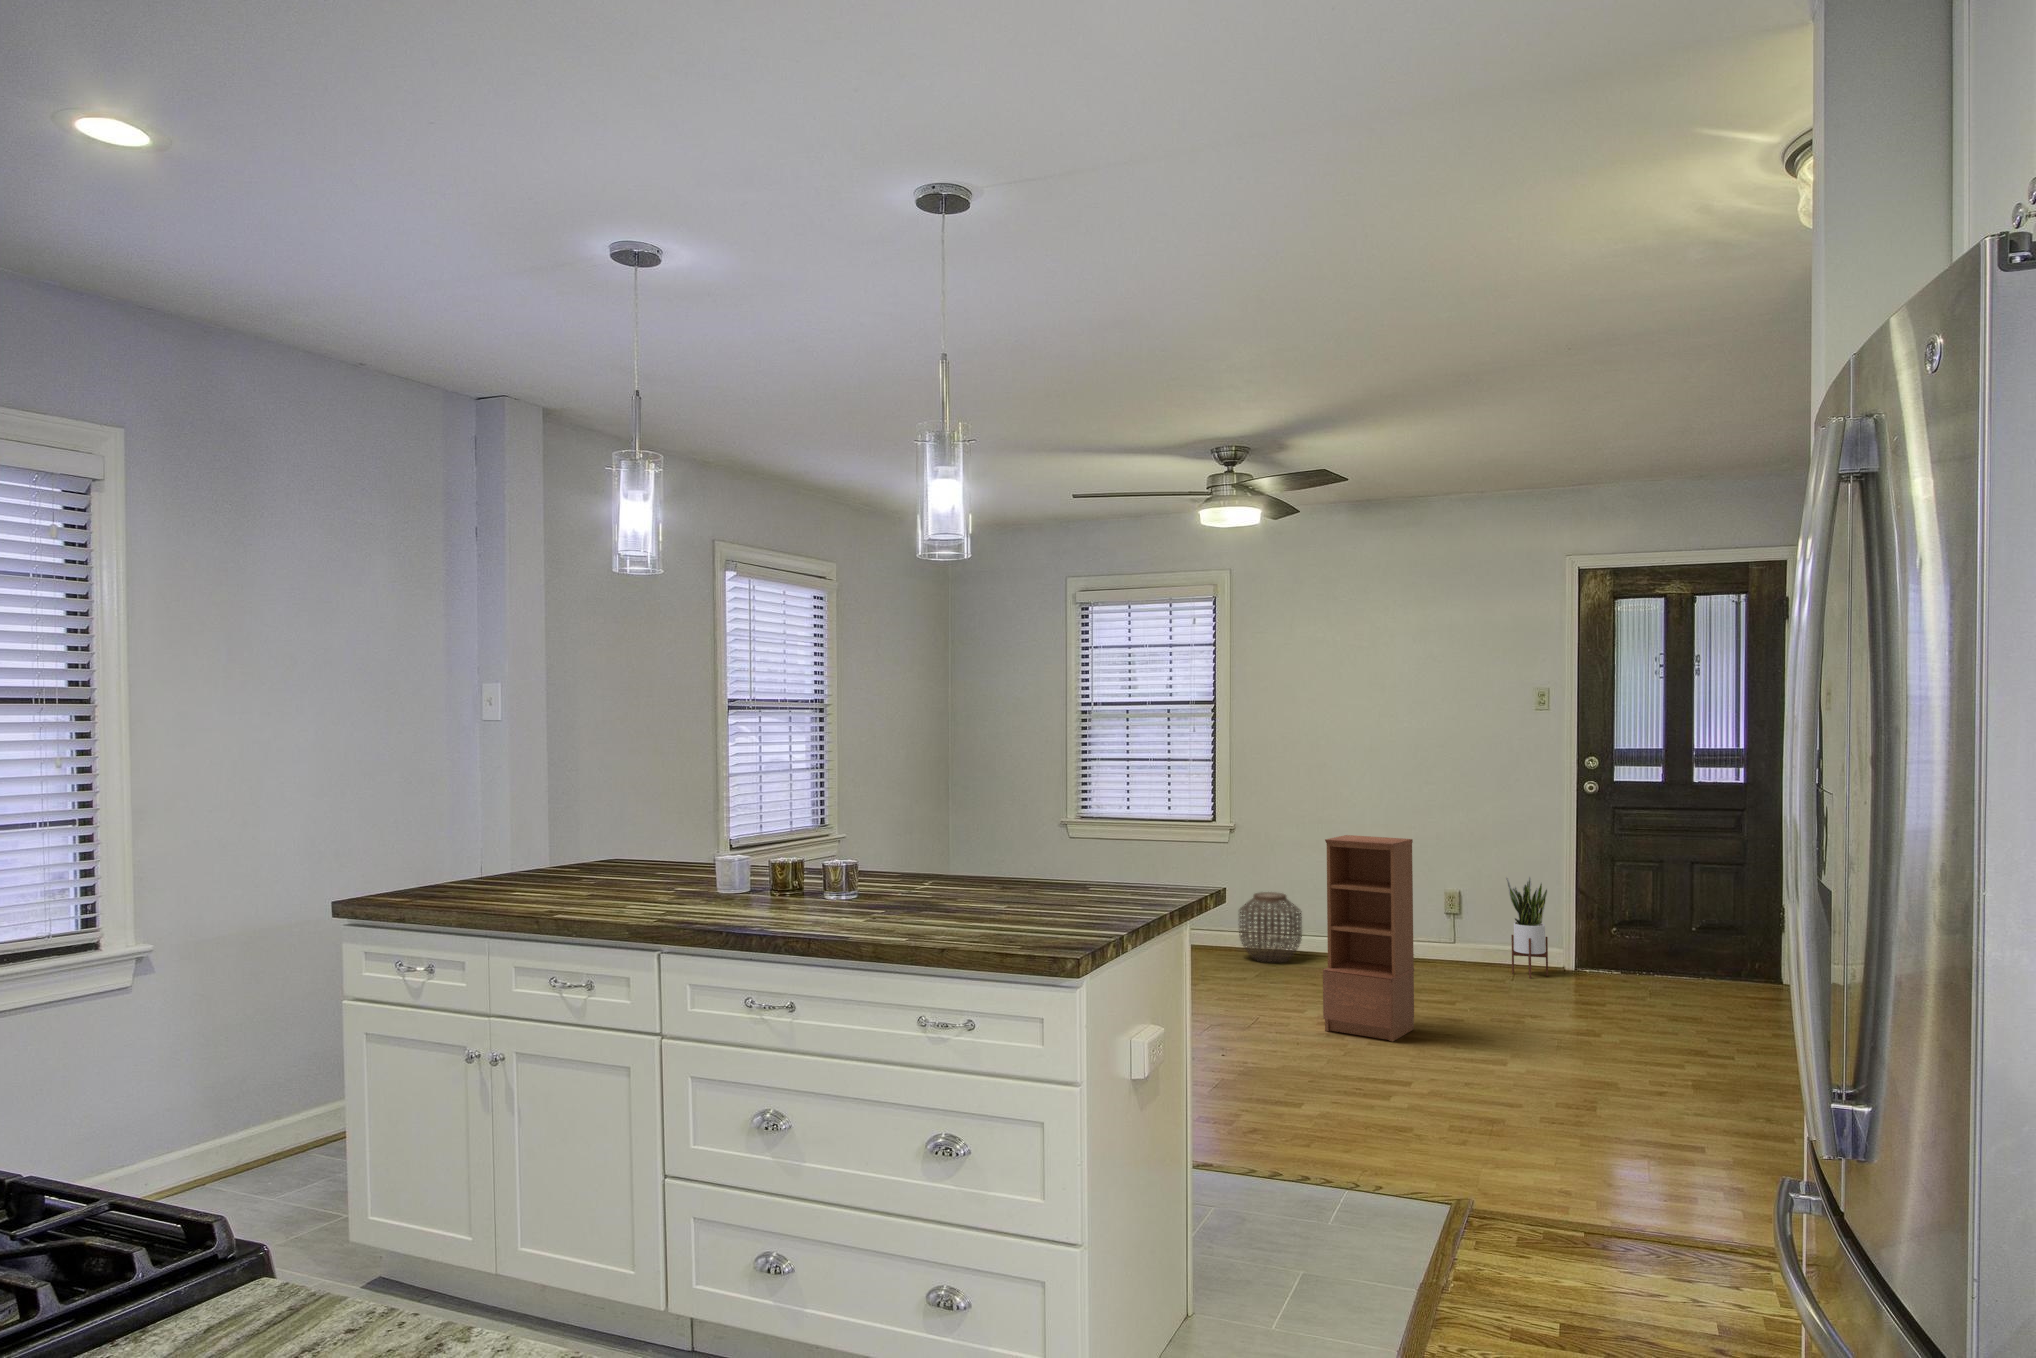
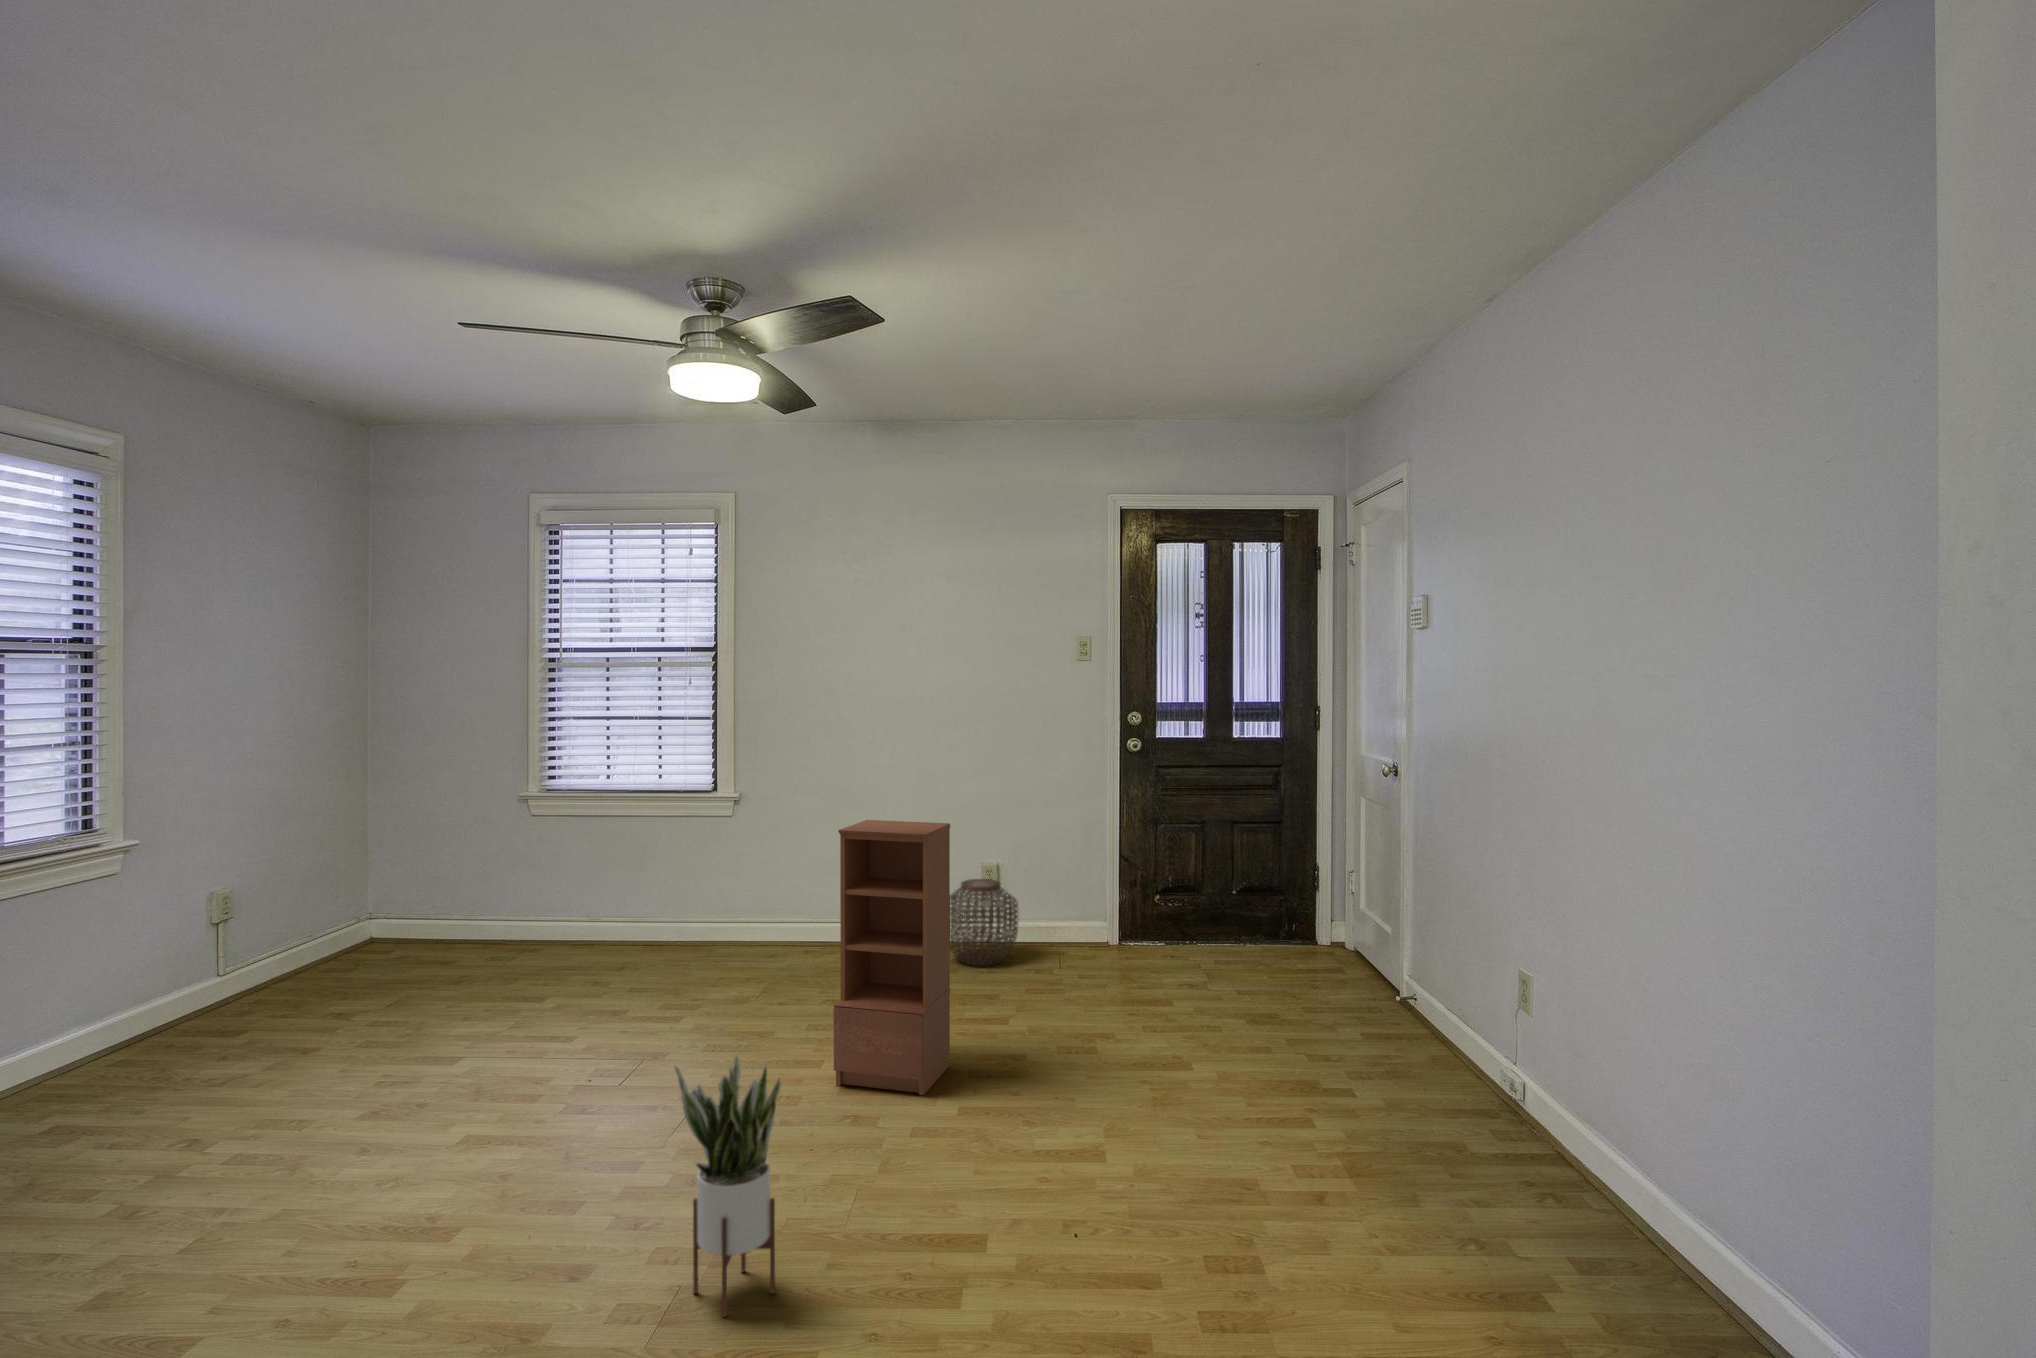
potted plant: present [1506,877,1548,978] -> present [675,1056,781,1317]
woven basket: present [1239,892,1302,963] -> present [950,879,1018,966]

